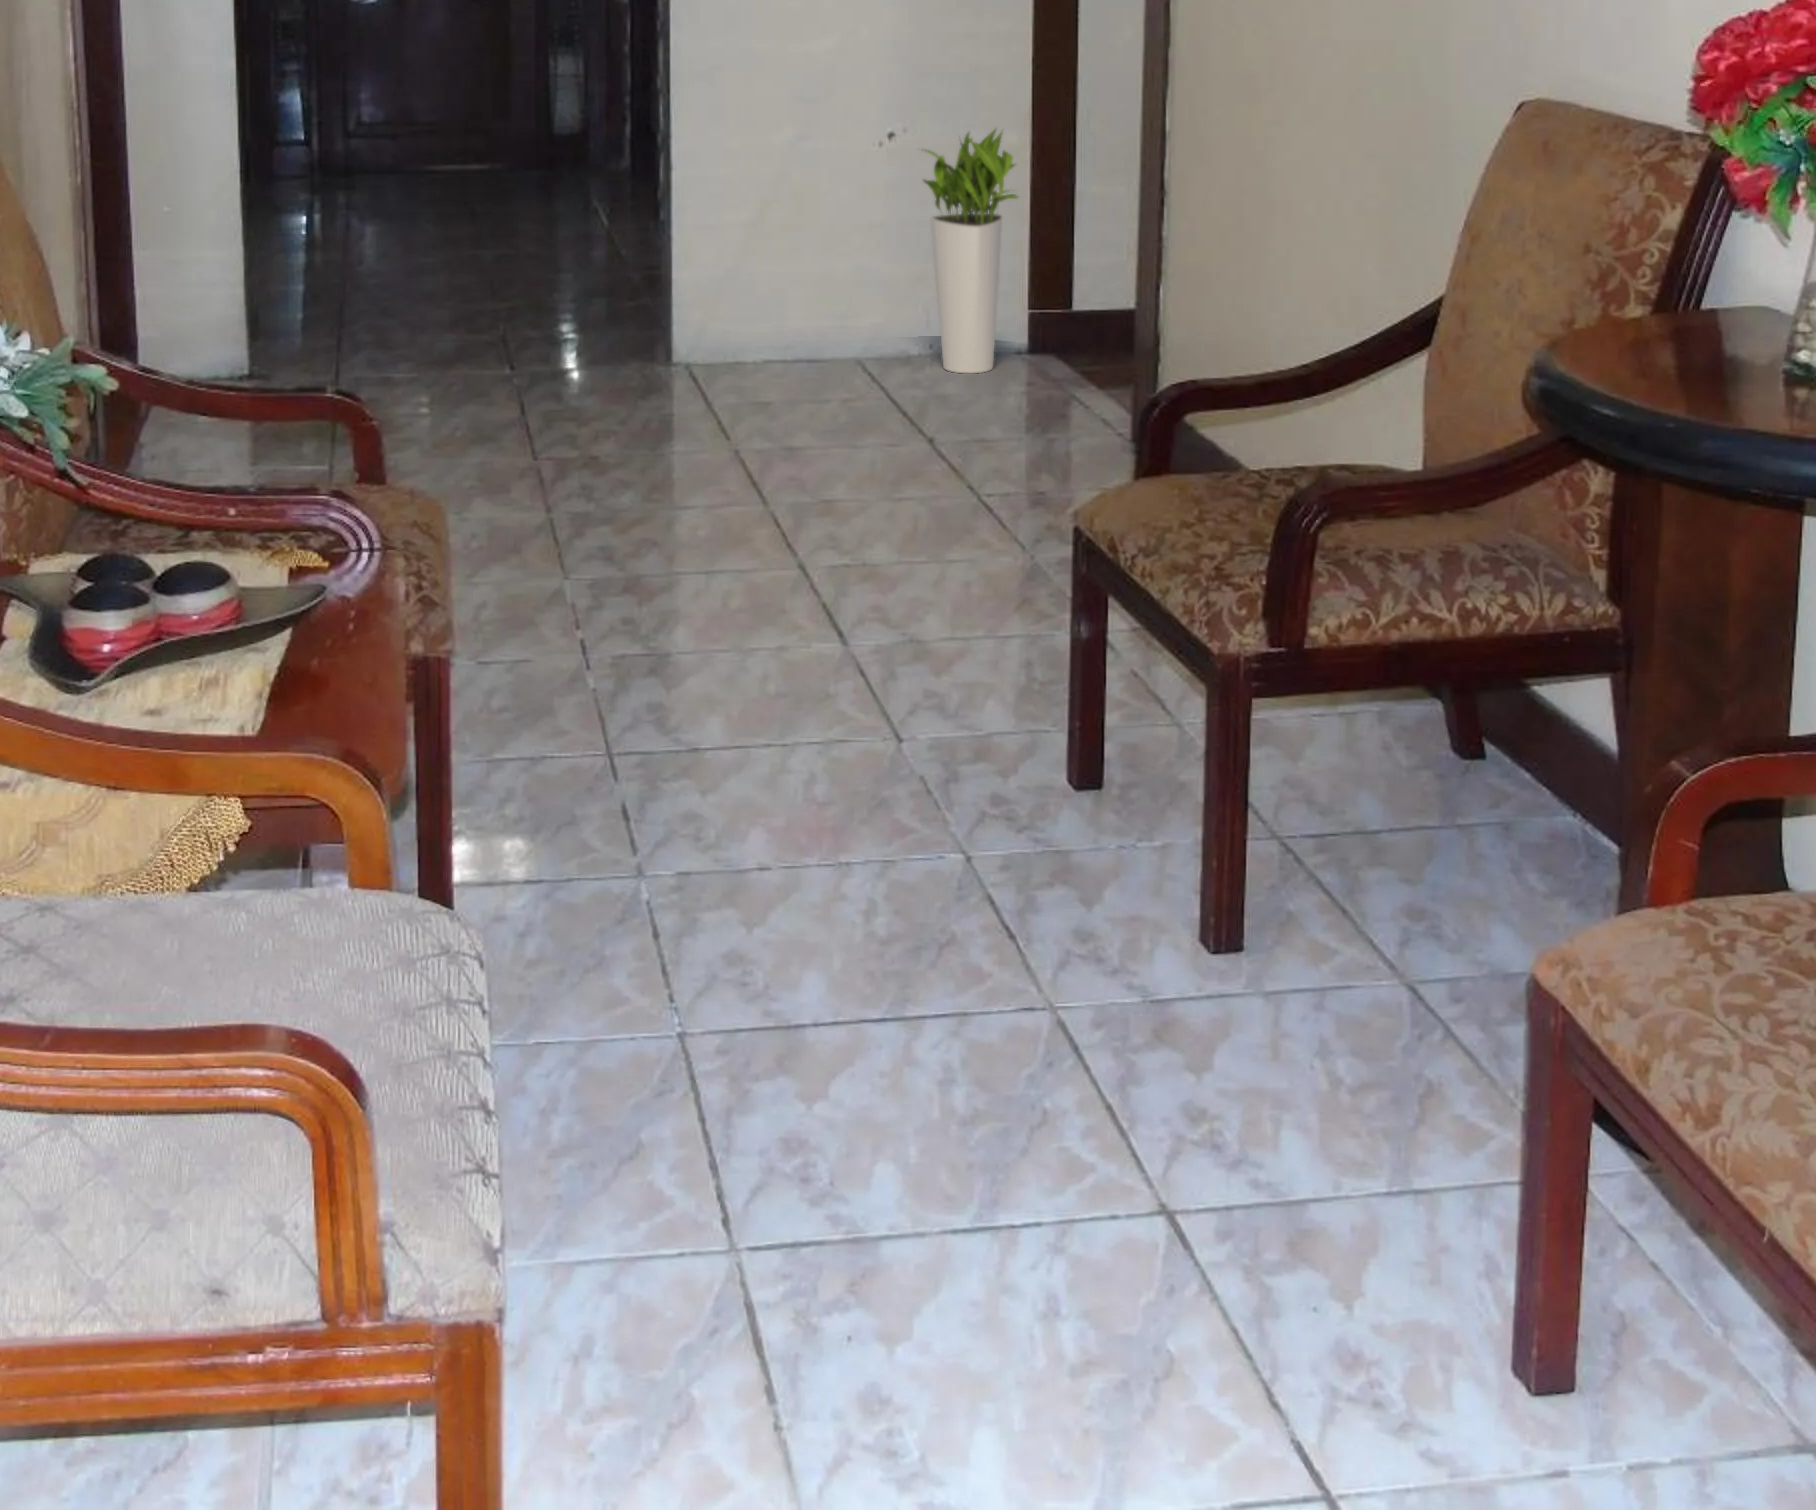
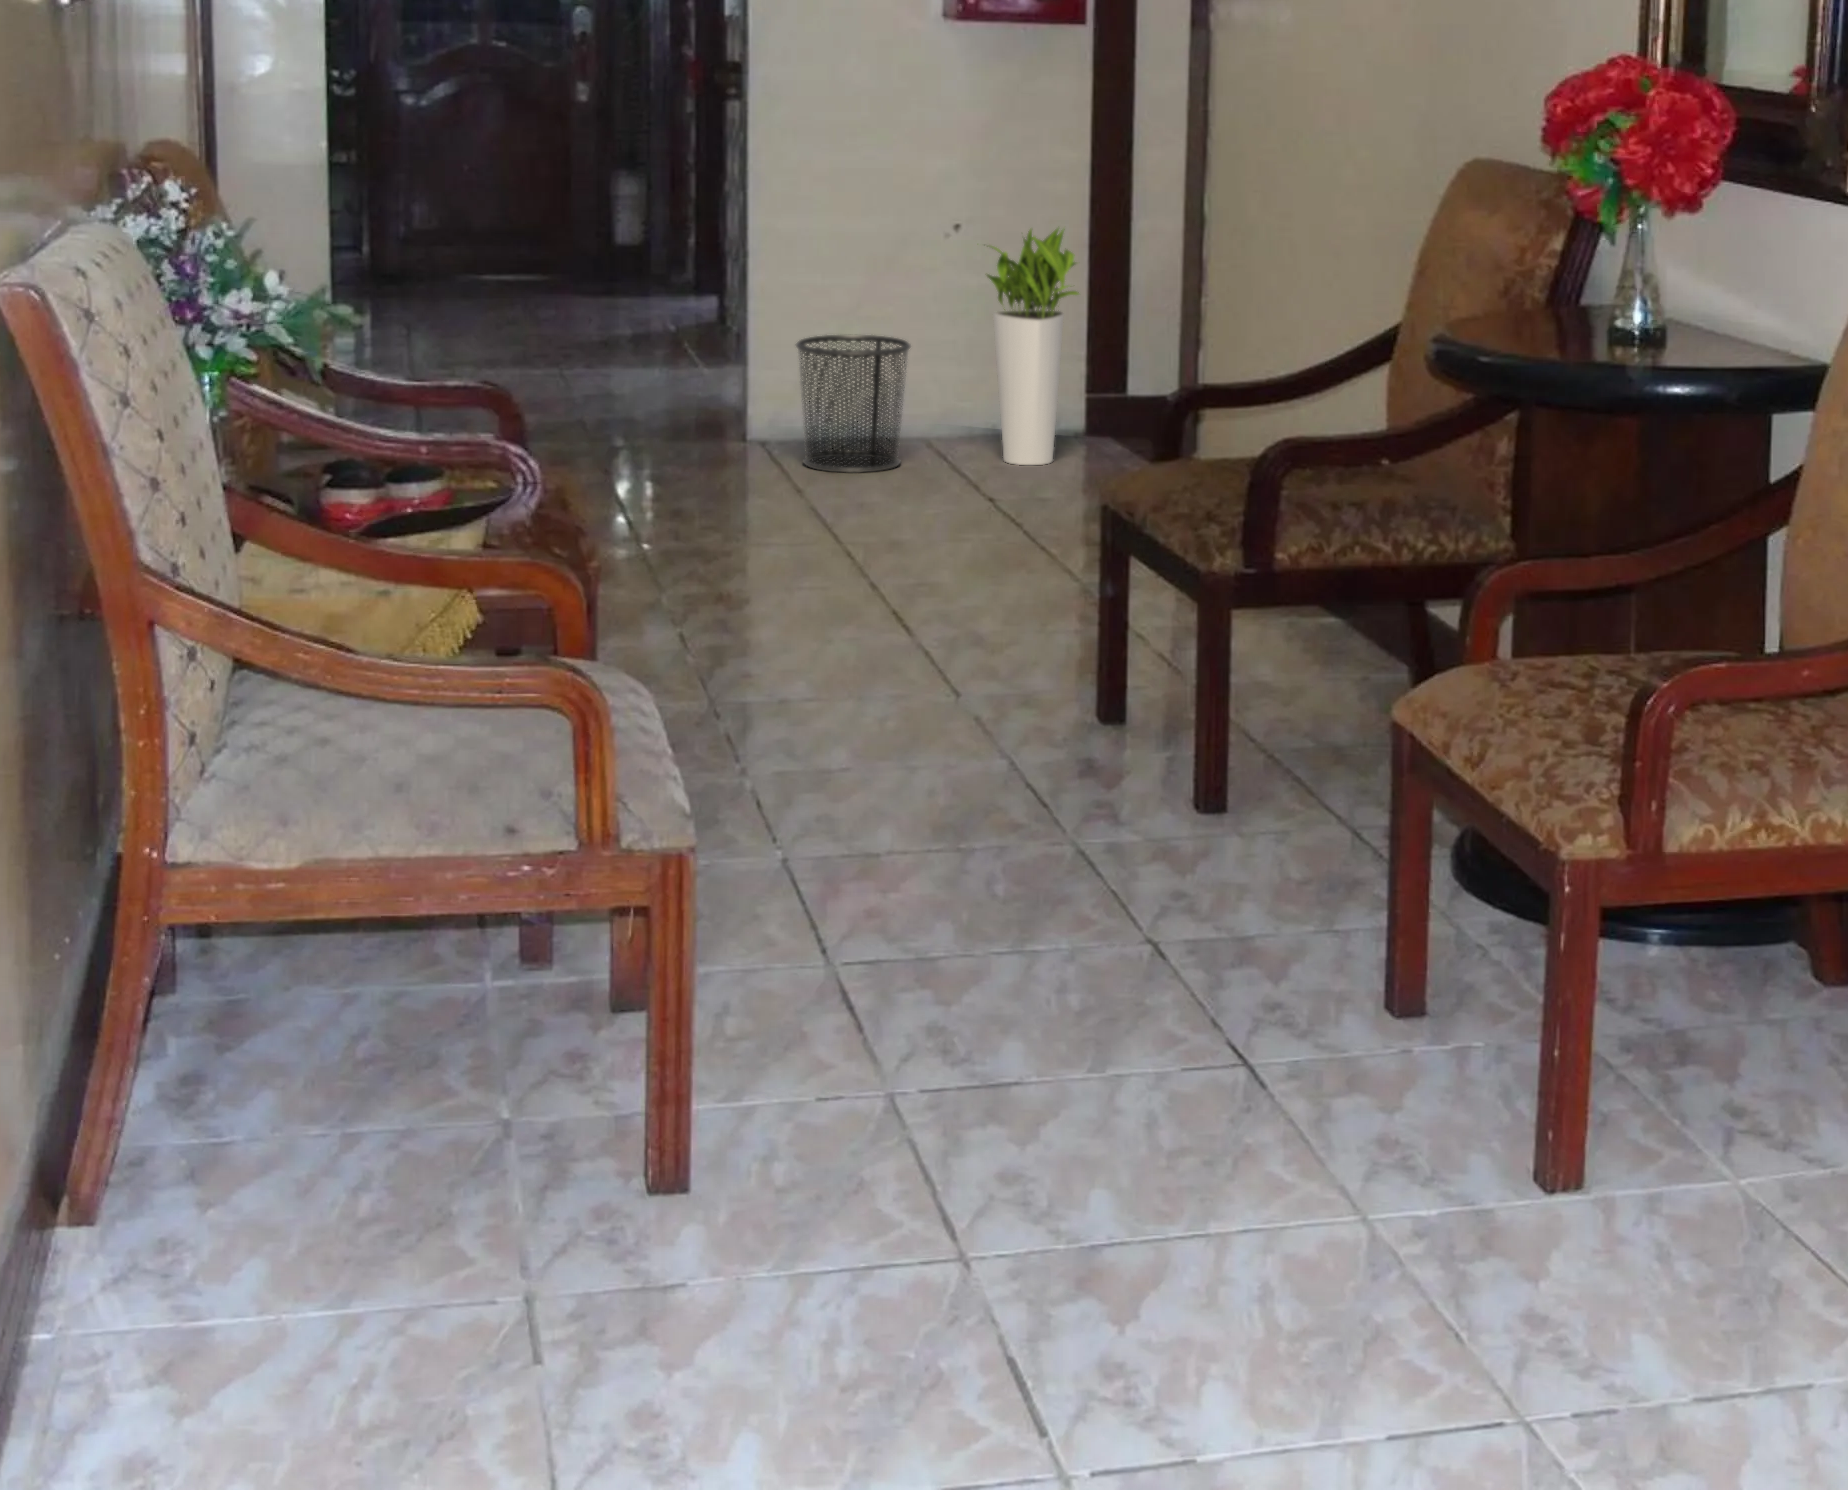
waste bin: none [730,242,848,386] -> present [796,335,911,473]

